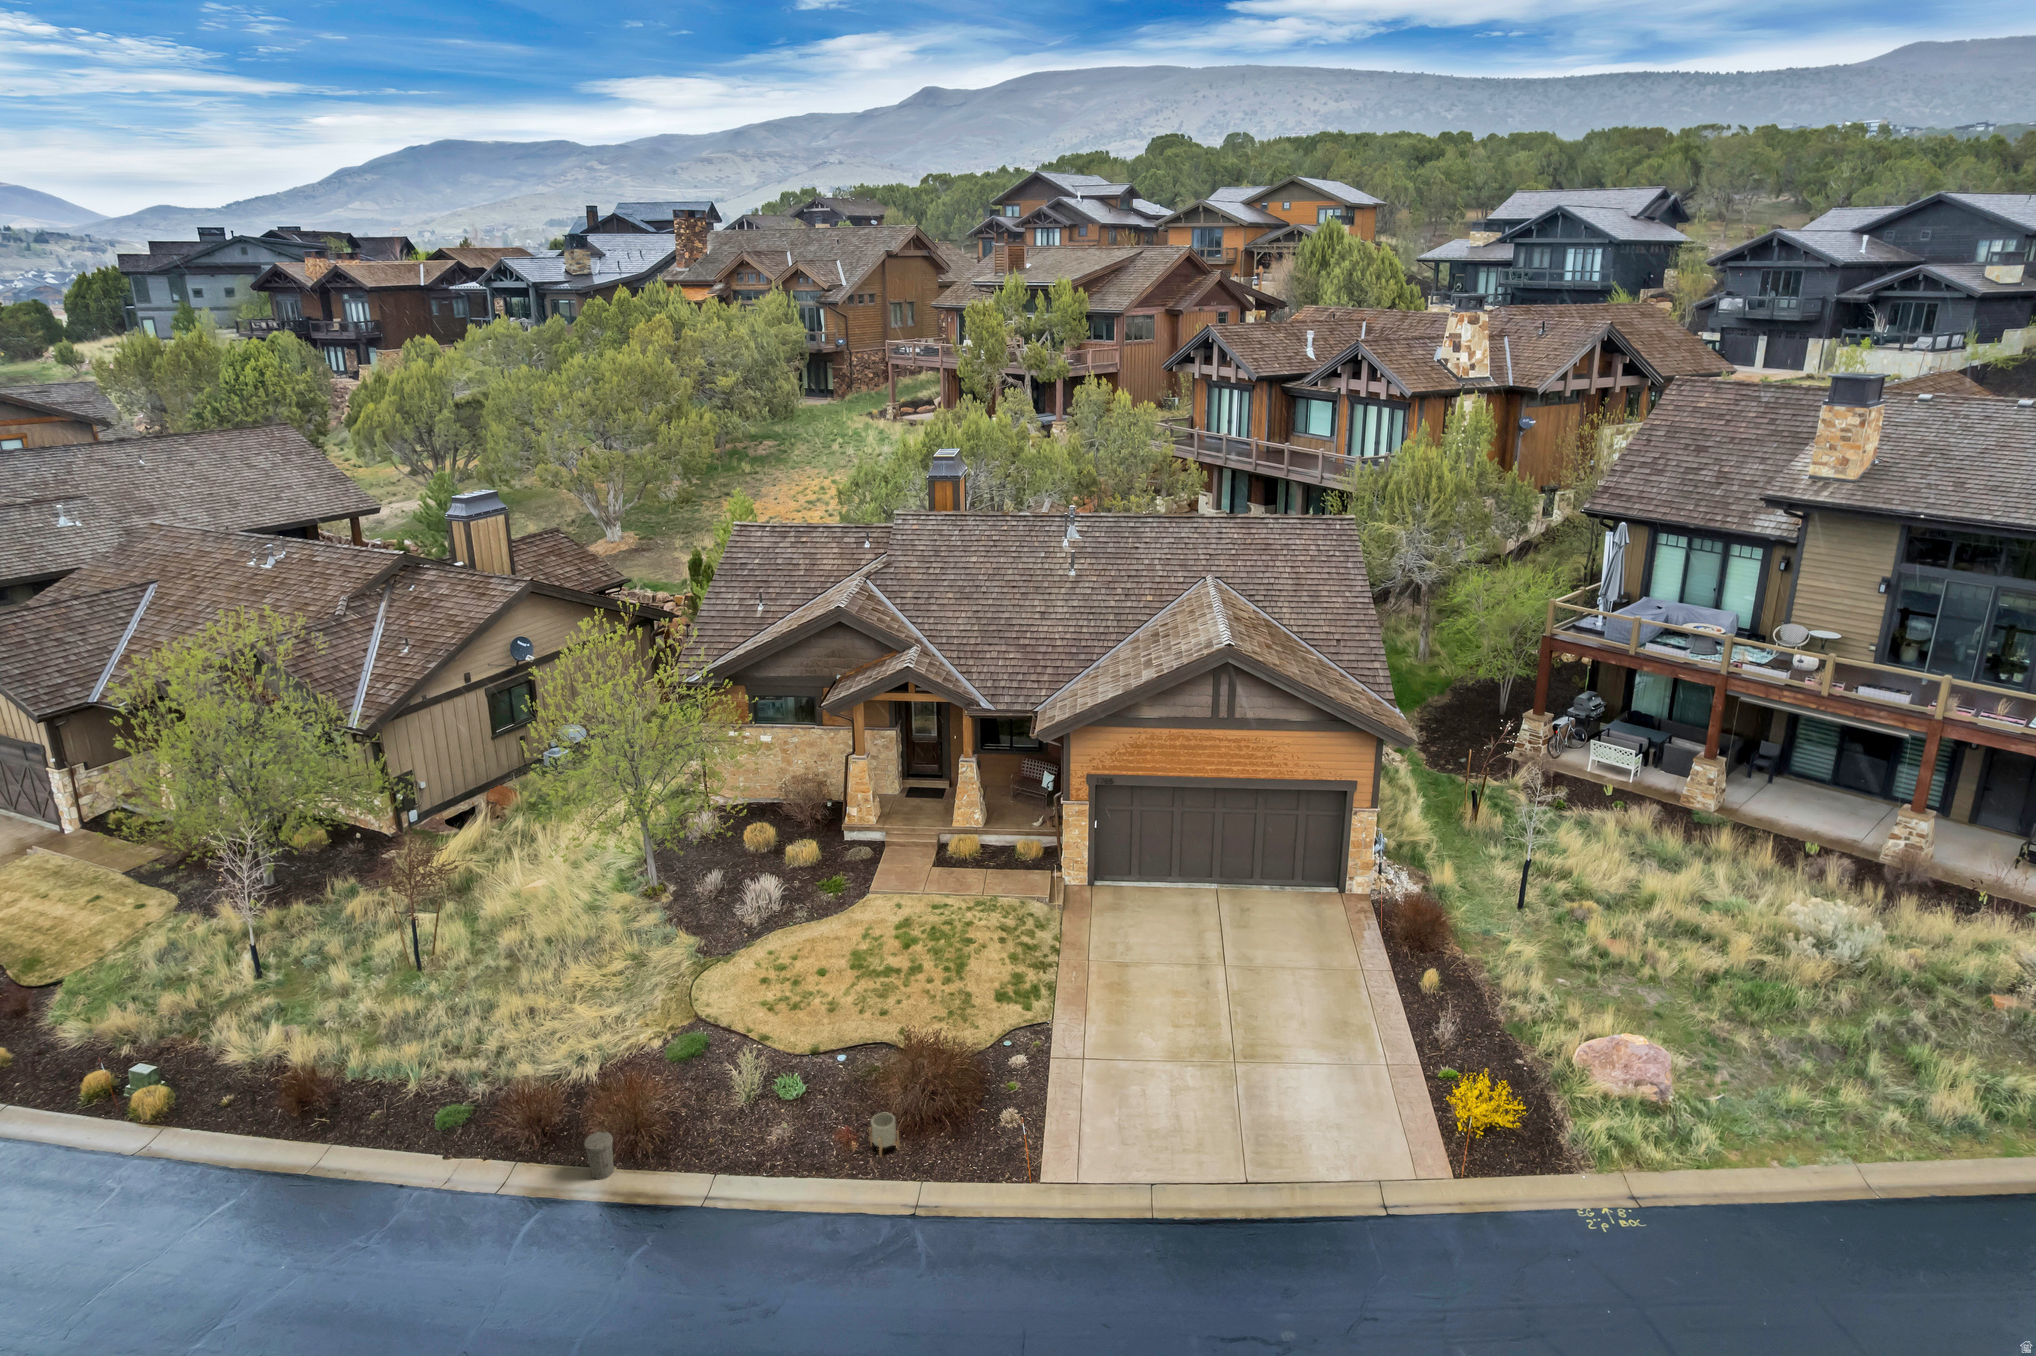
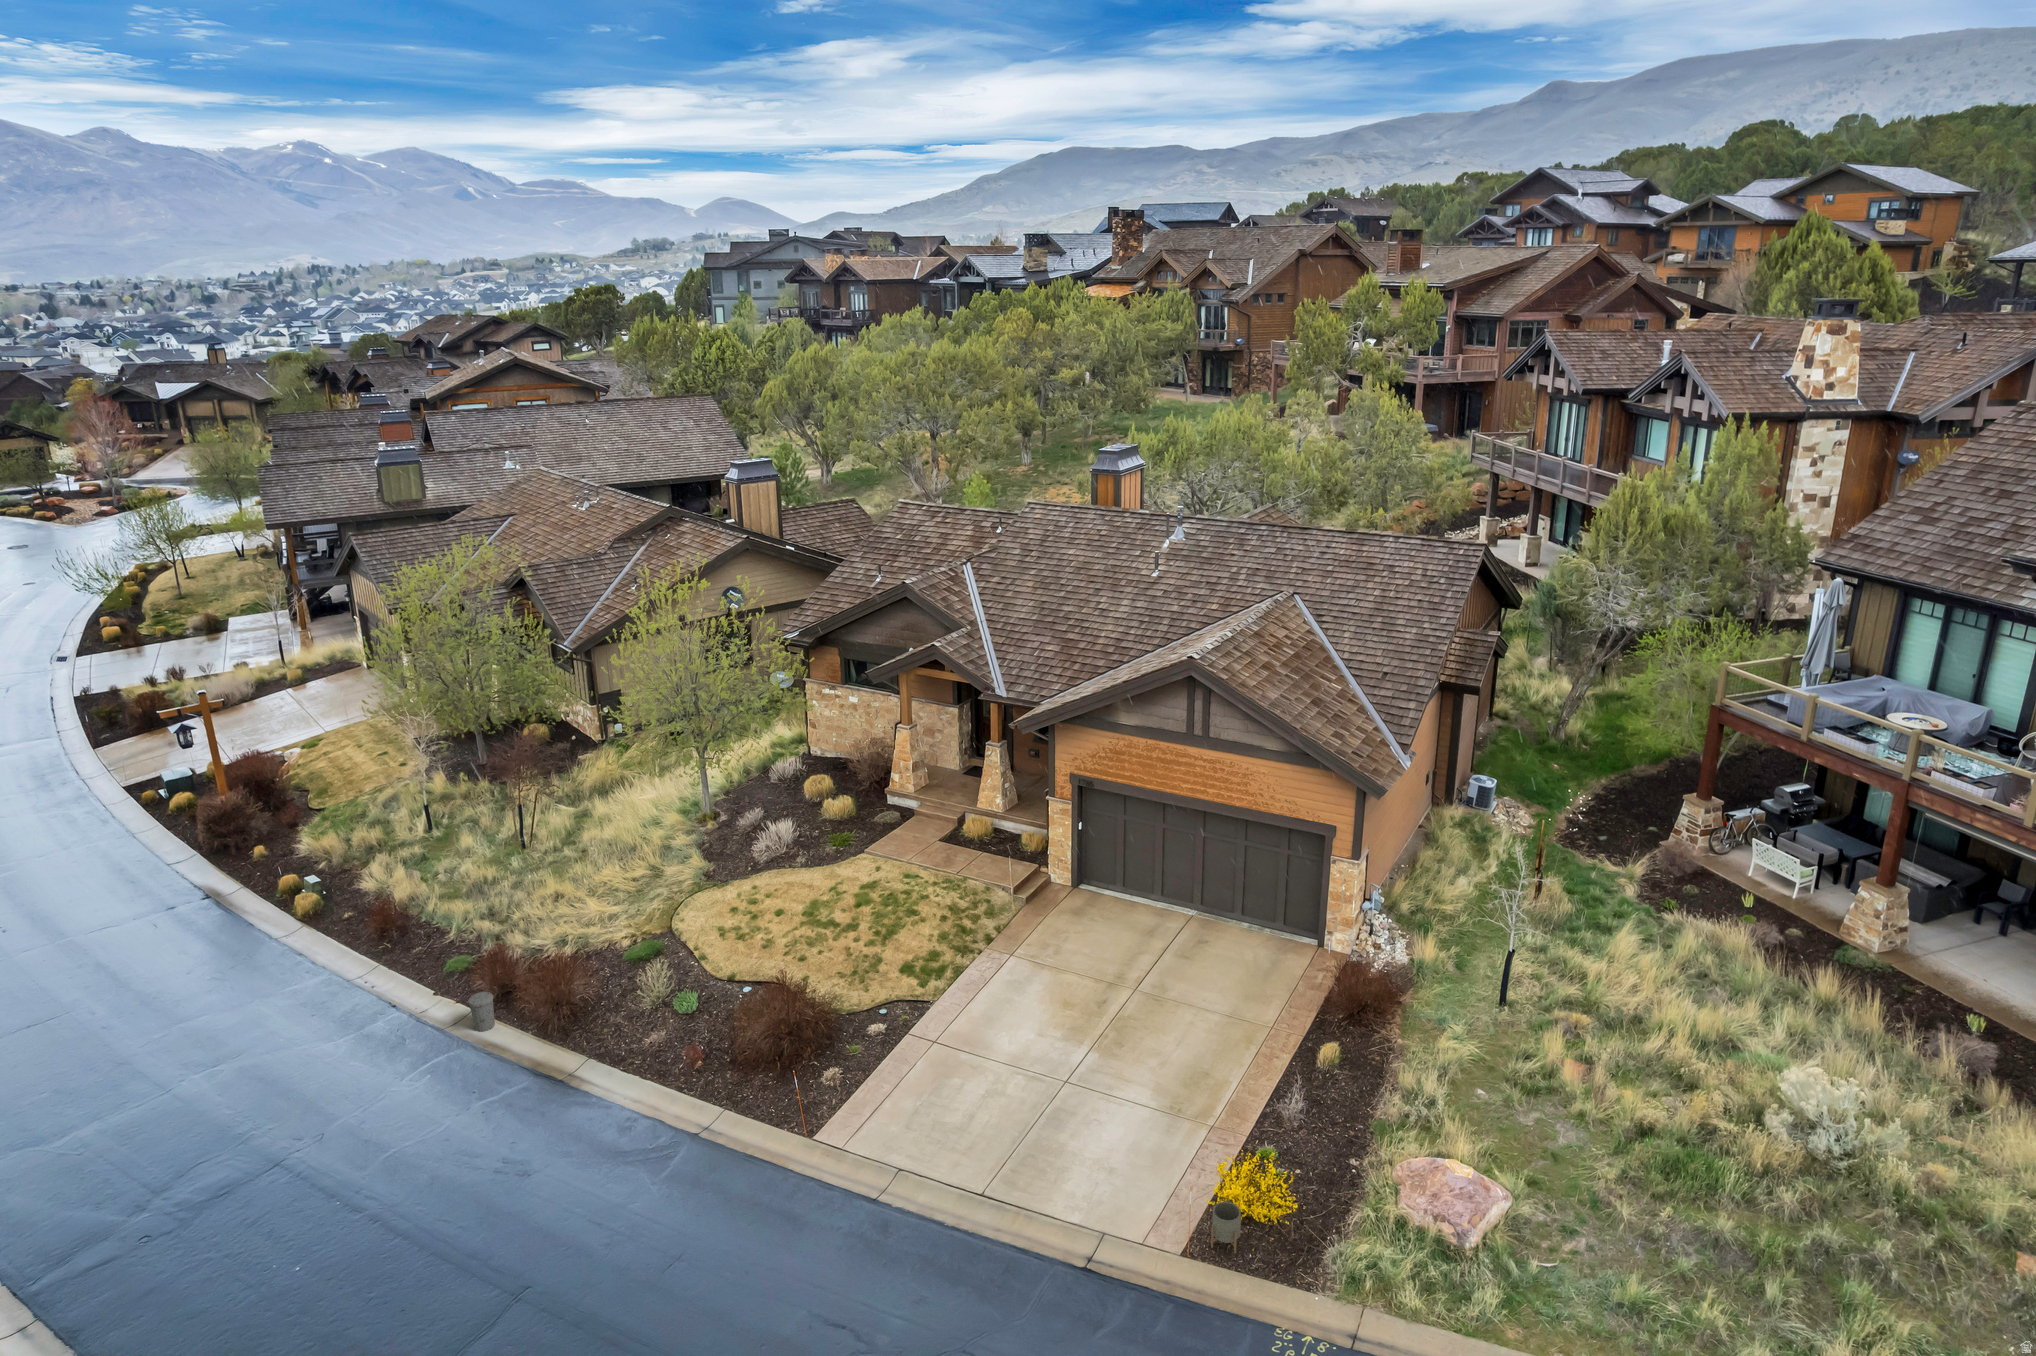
planter: present [869,1113,899,1156] -> present [1211,1202,1241,1254]

